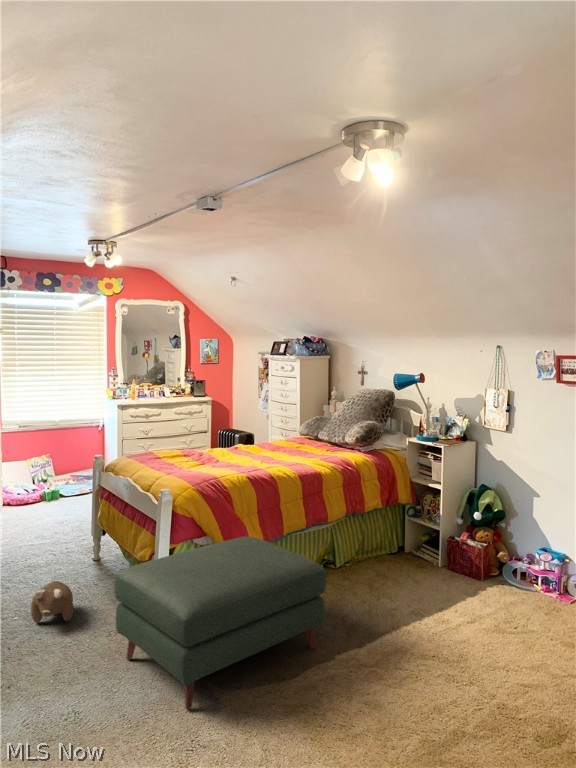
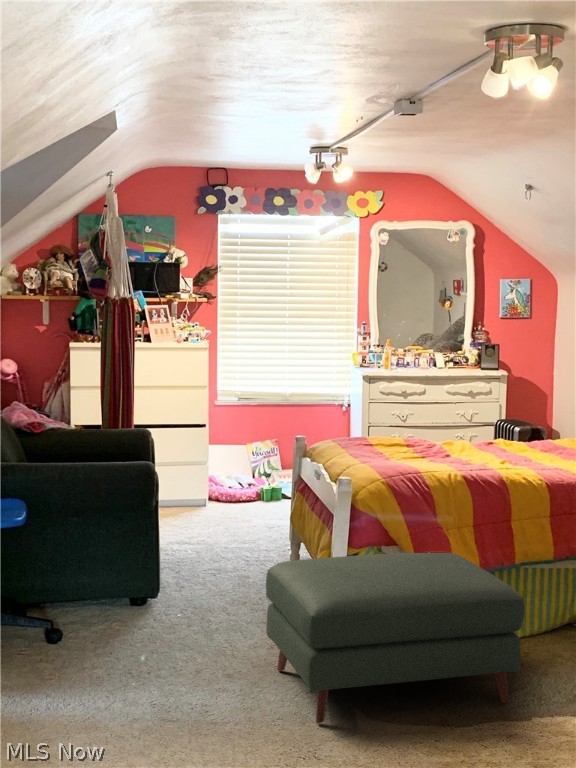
plush toy: present [31,581,73,623] -> none [194,578,243,626]

